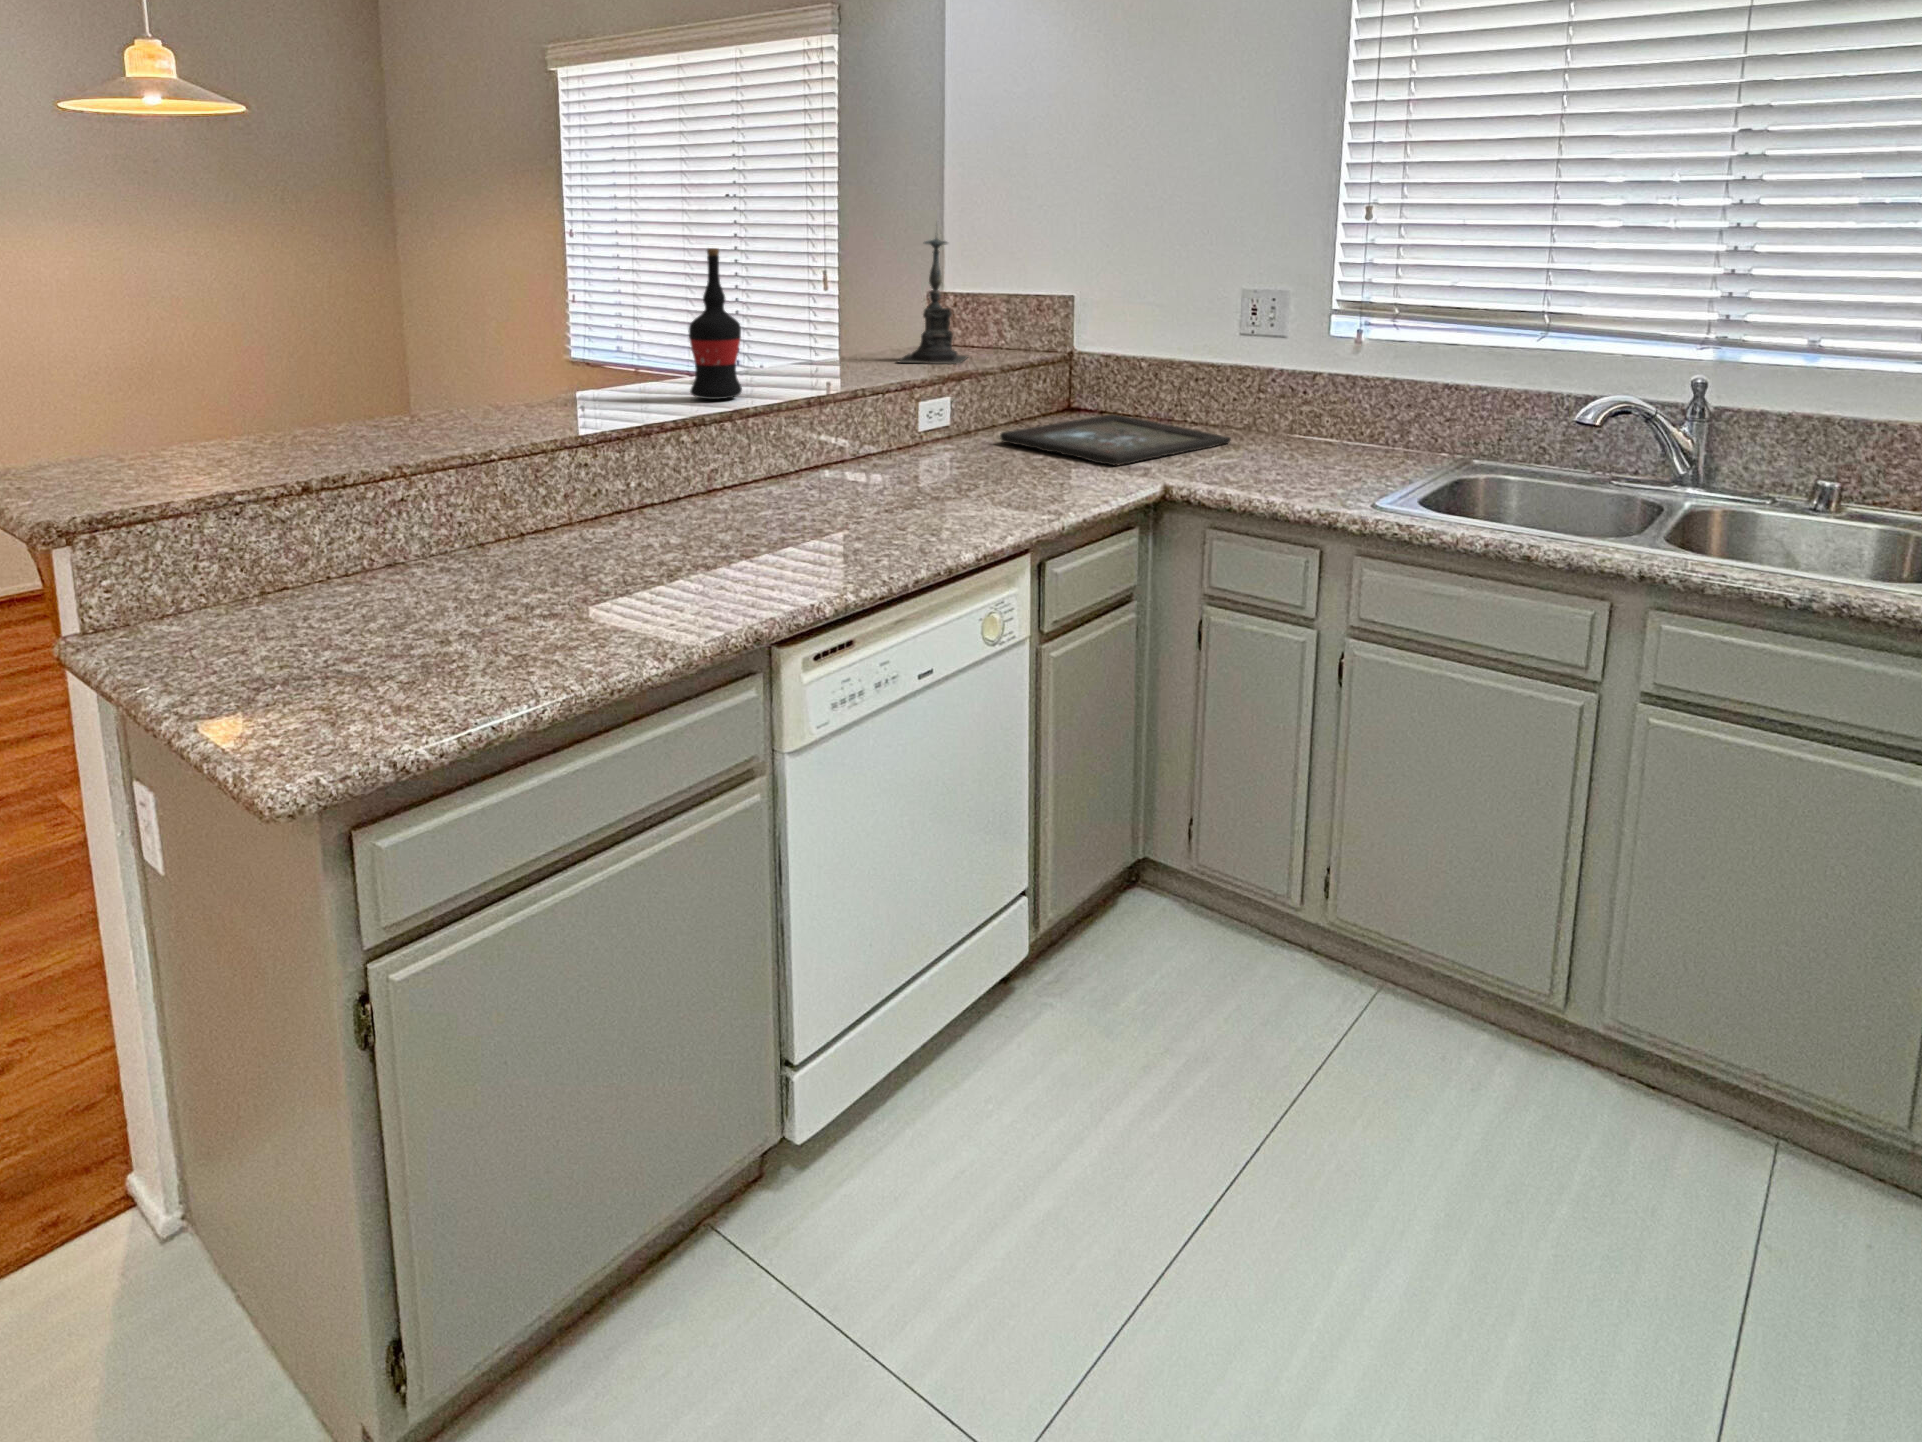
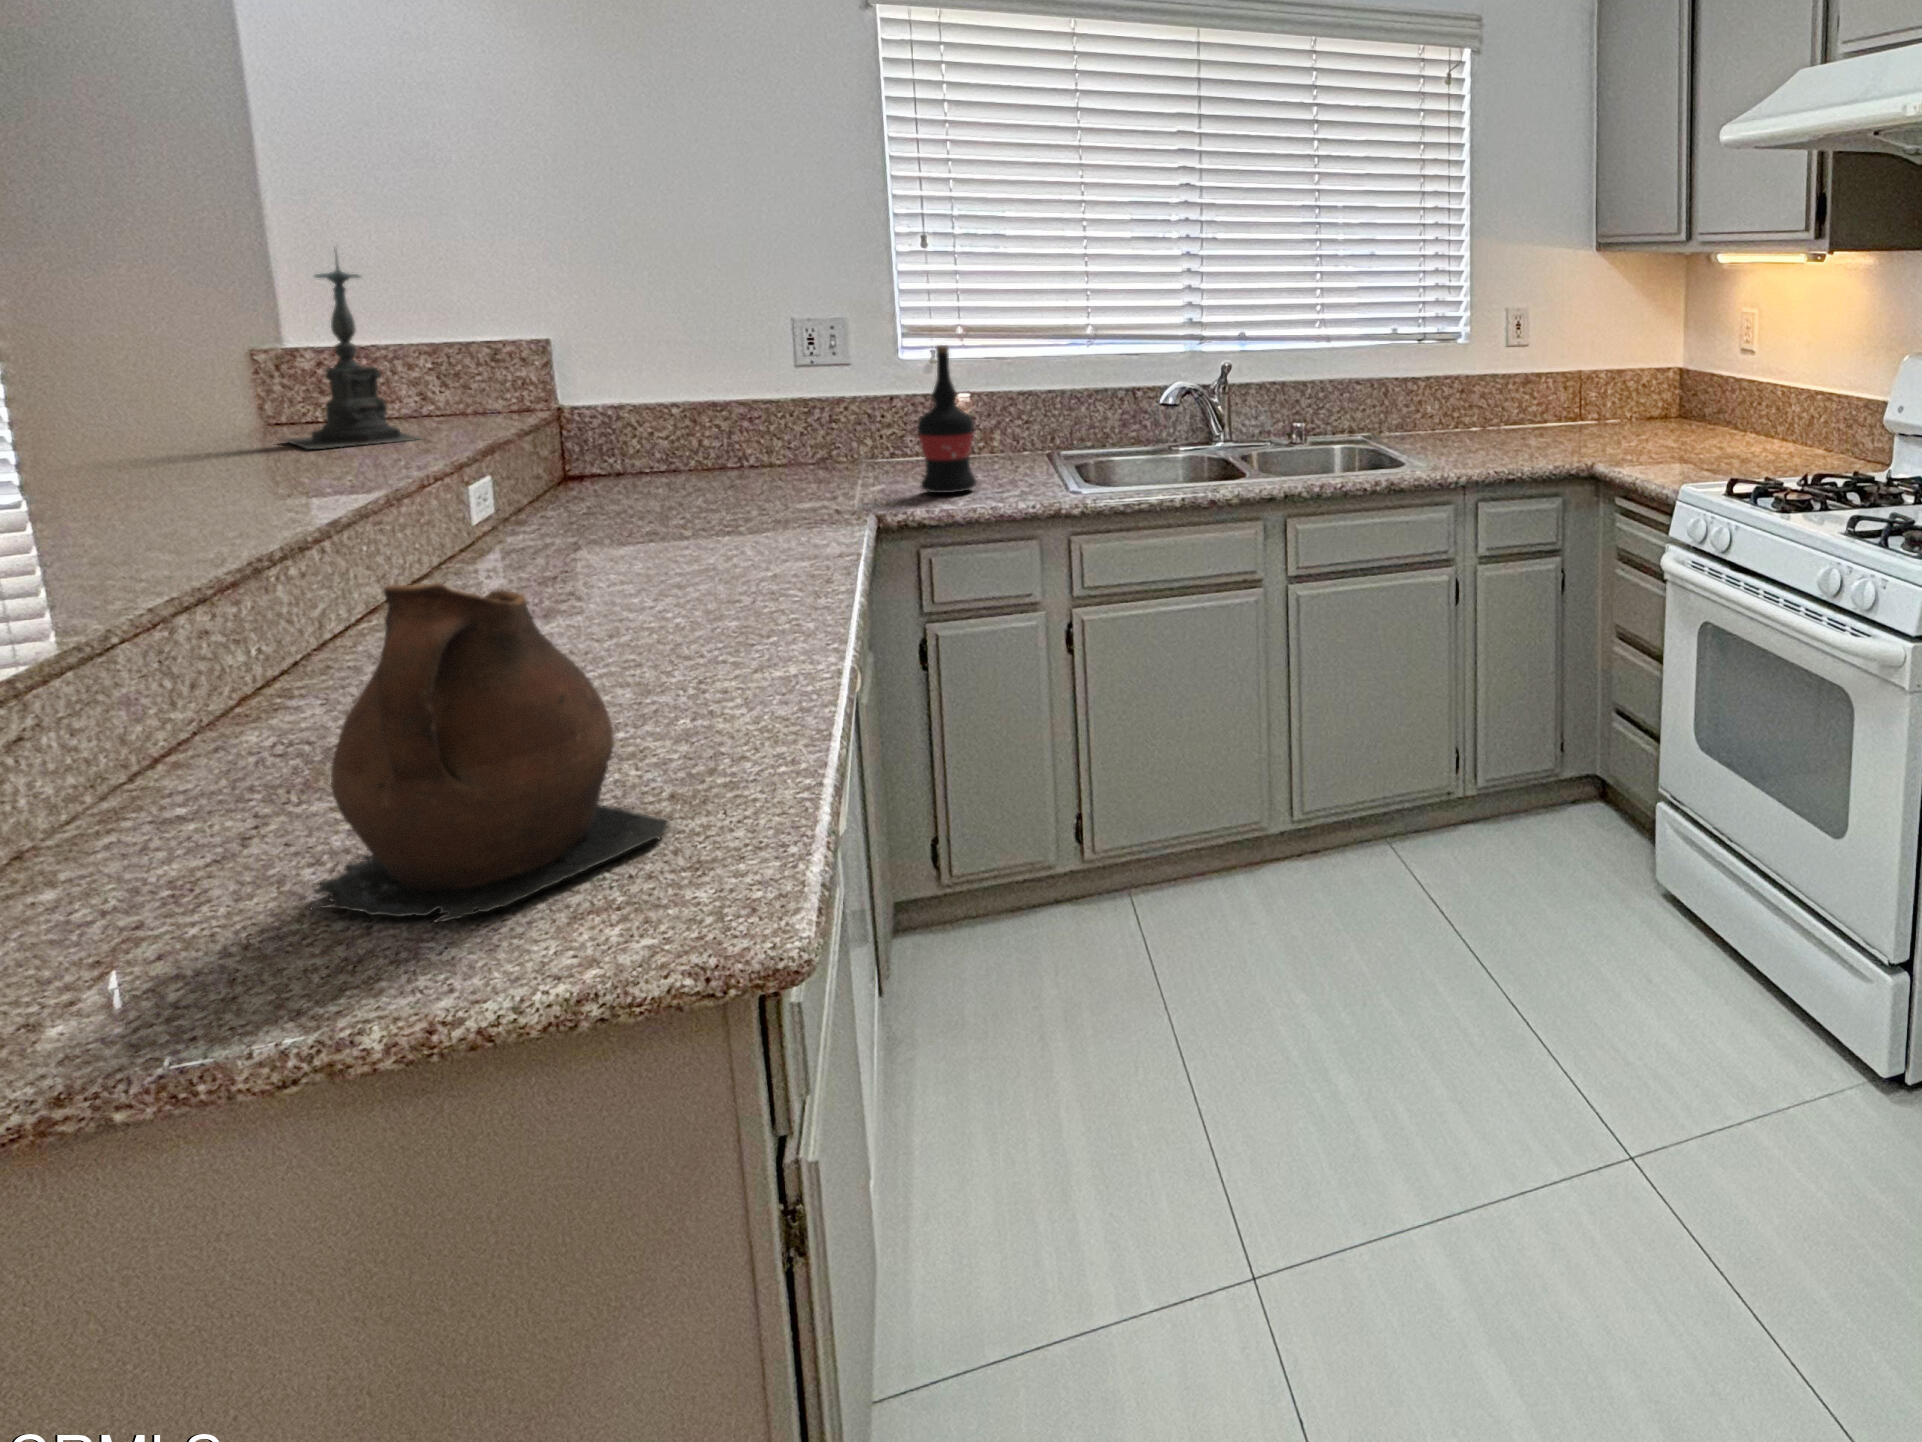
wine bottle: present [688,248,742,399] -> present [918,345,976,493]
tray: present [1000,415,1231,465] -> none [575,470,832,520]
ceramic pitcher: none [289,450,502,675] -> present [301,583,668,922]

